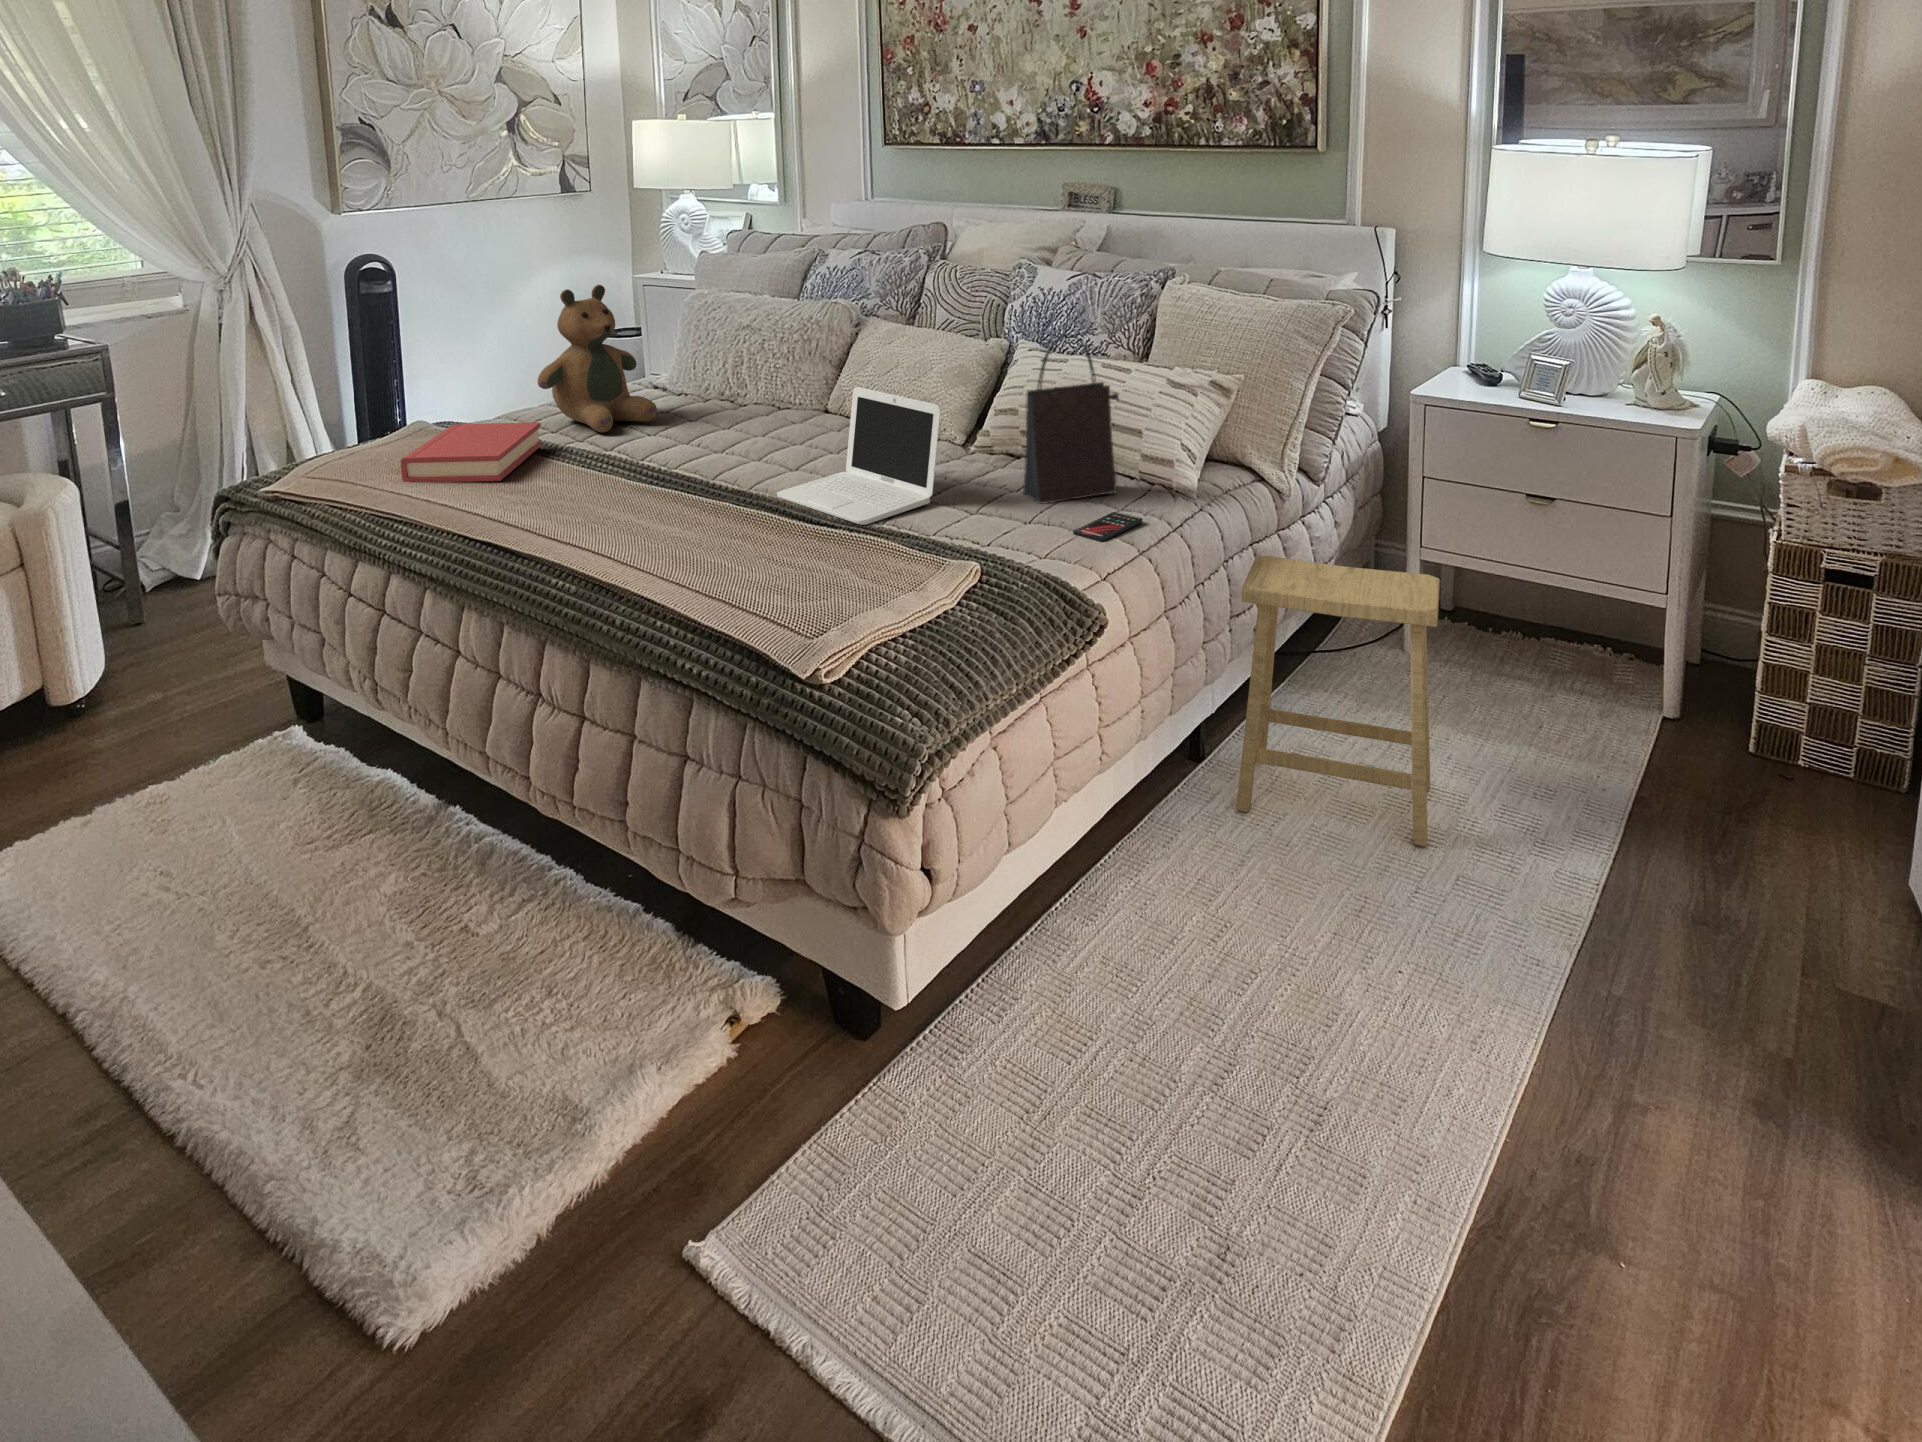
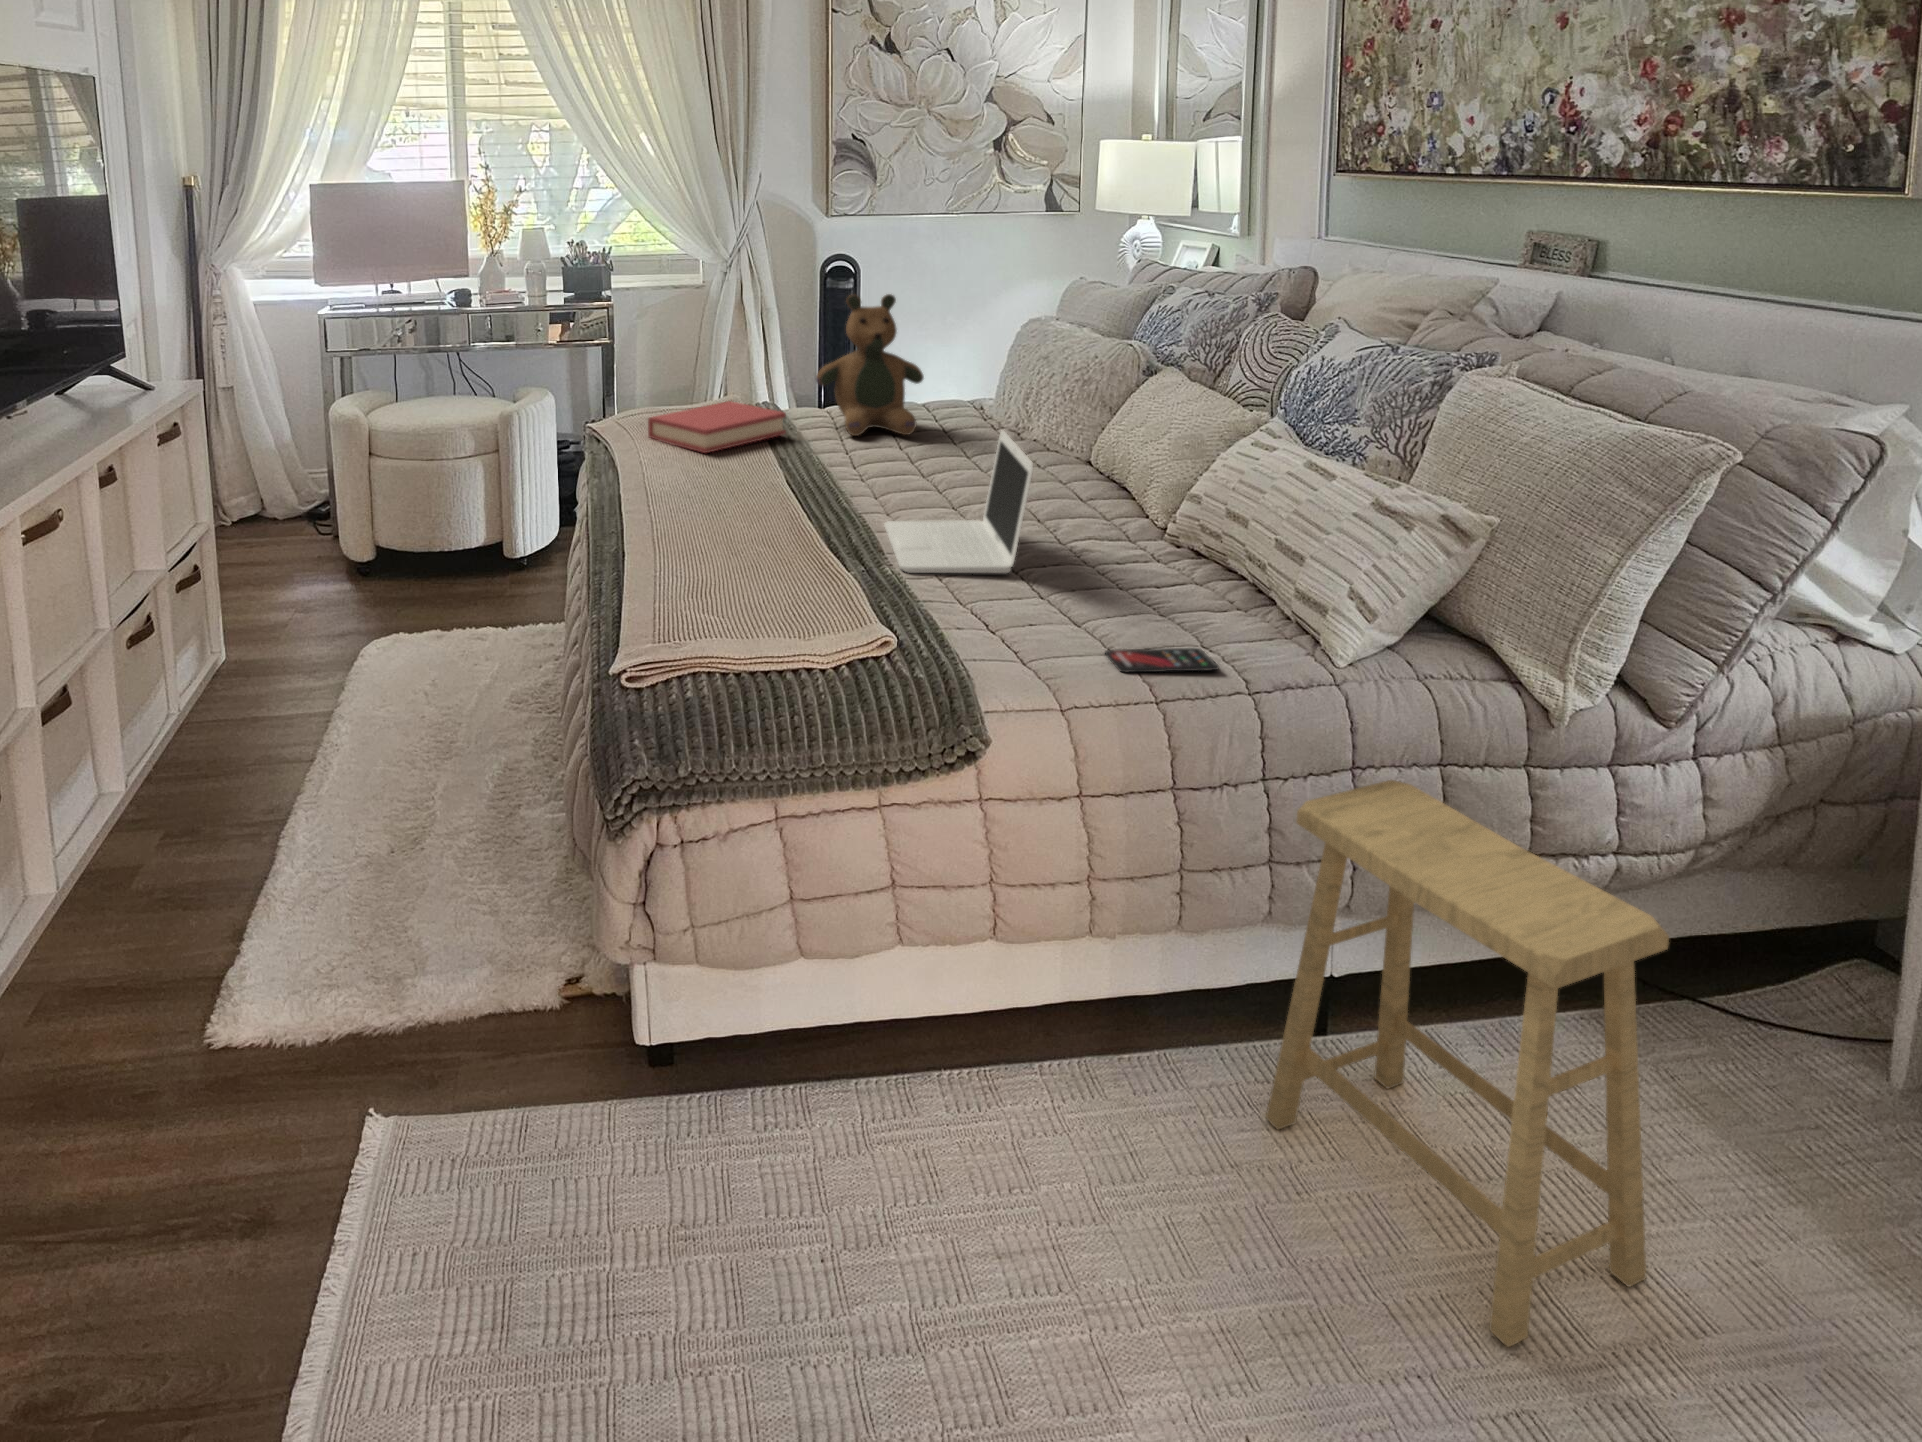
handbag: present [1023,334,1119,504] -> none [1135,407,1284,631]

